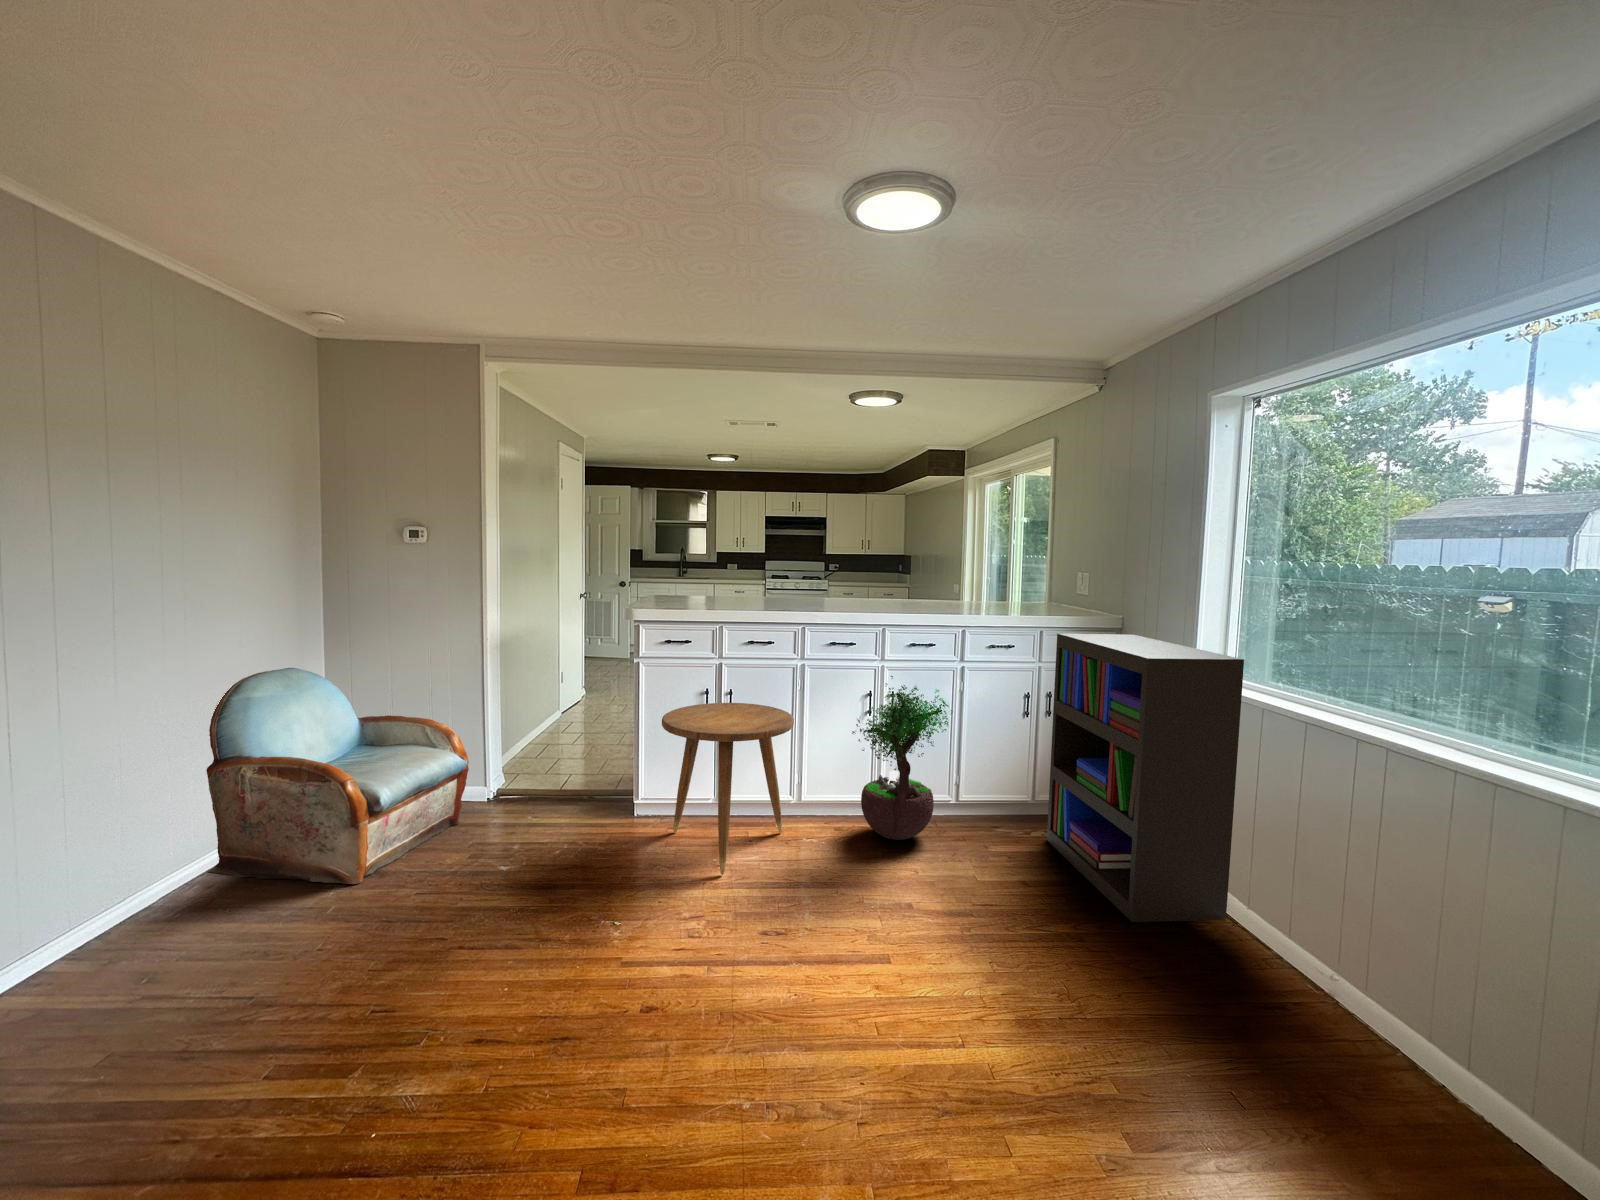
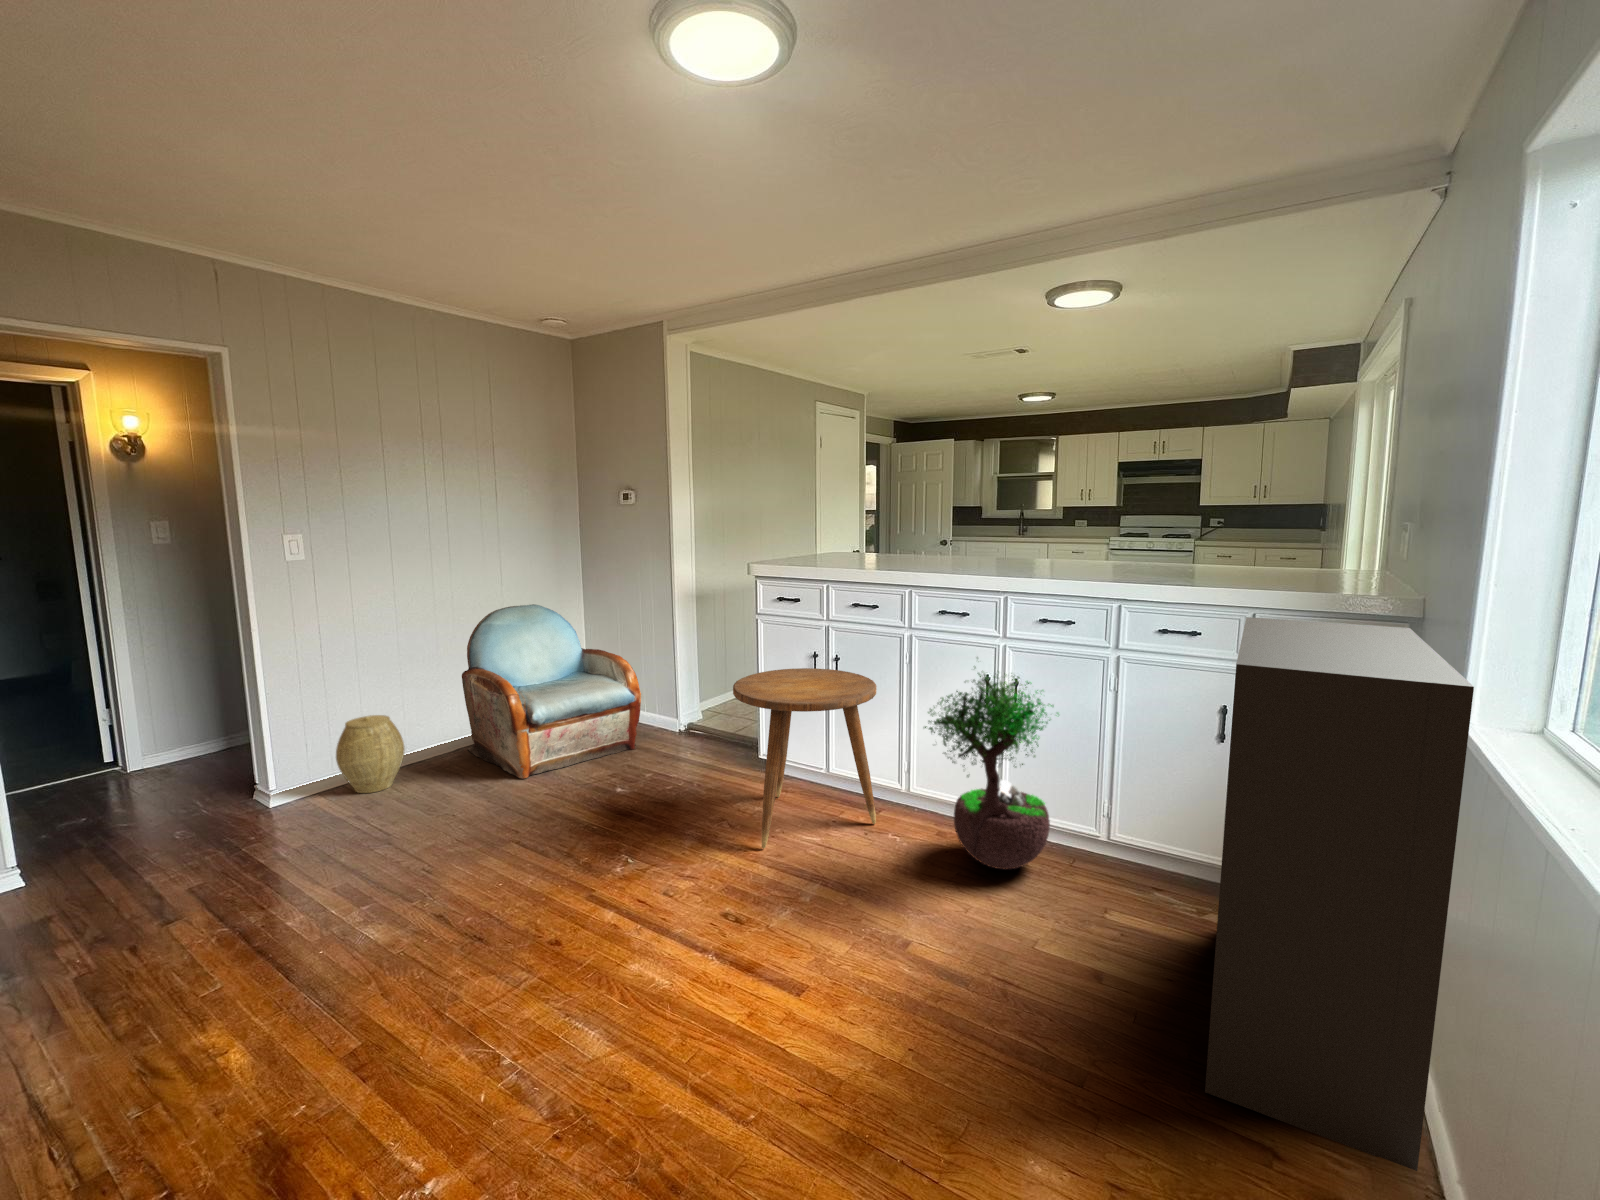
woven basket: none [48,842,170,965] -> present [336,715,404,793]

